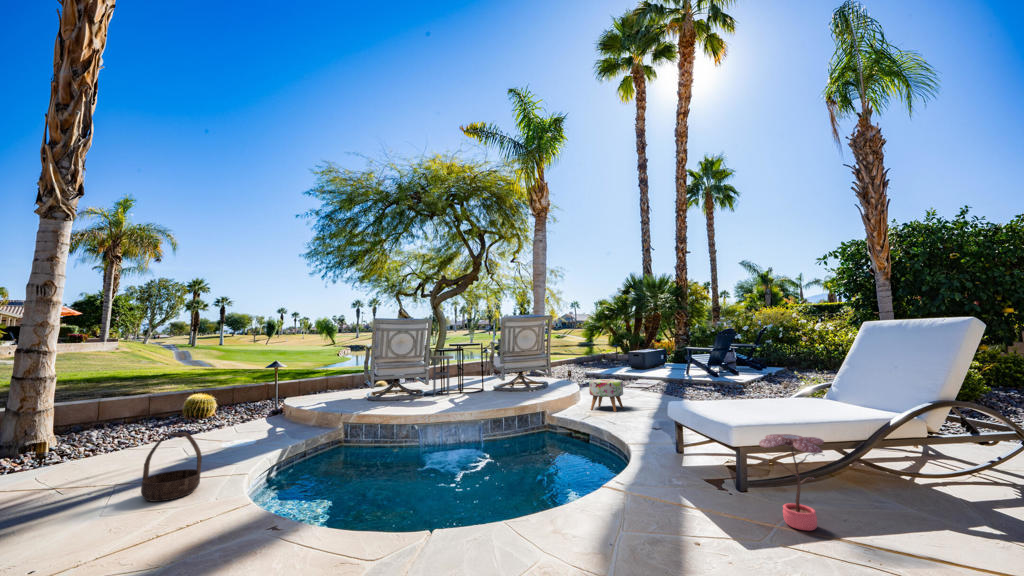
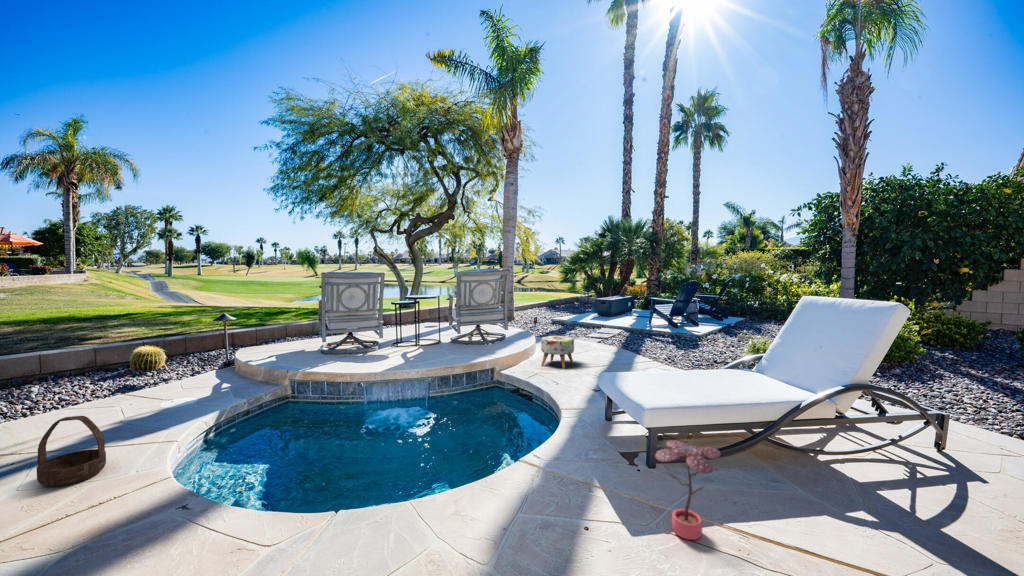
side table: present [429,356,454,396] -> none [385,307,410,348]

